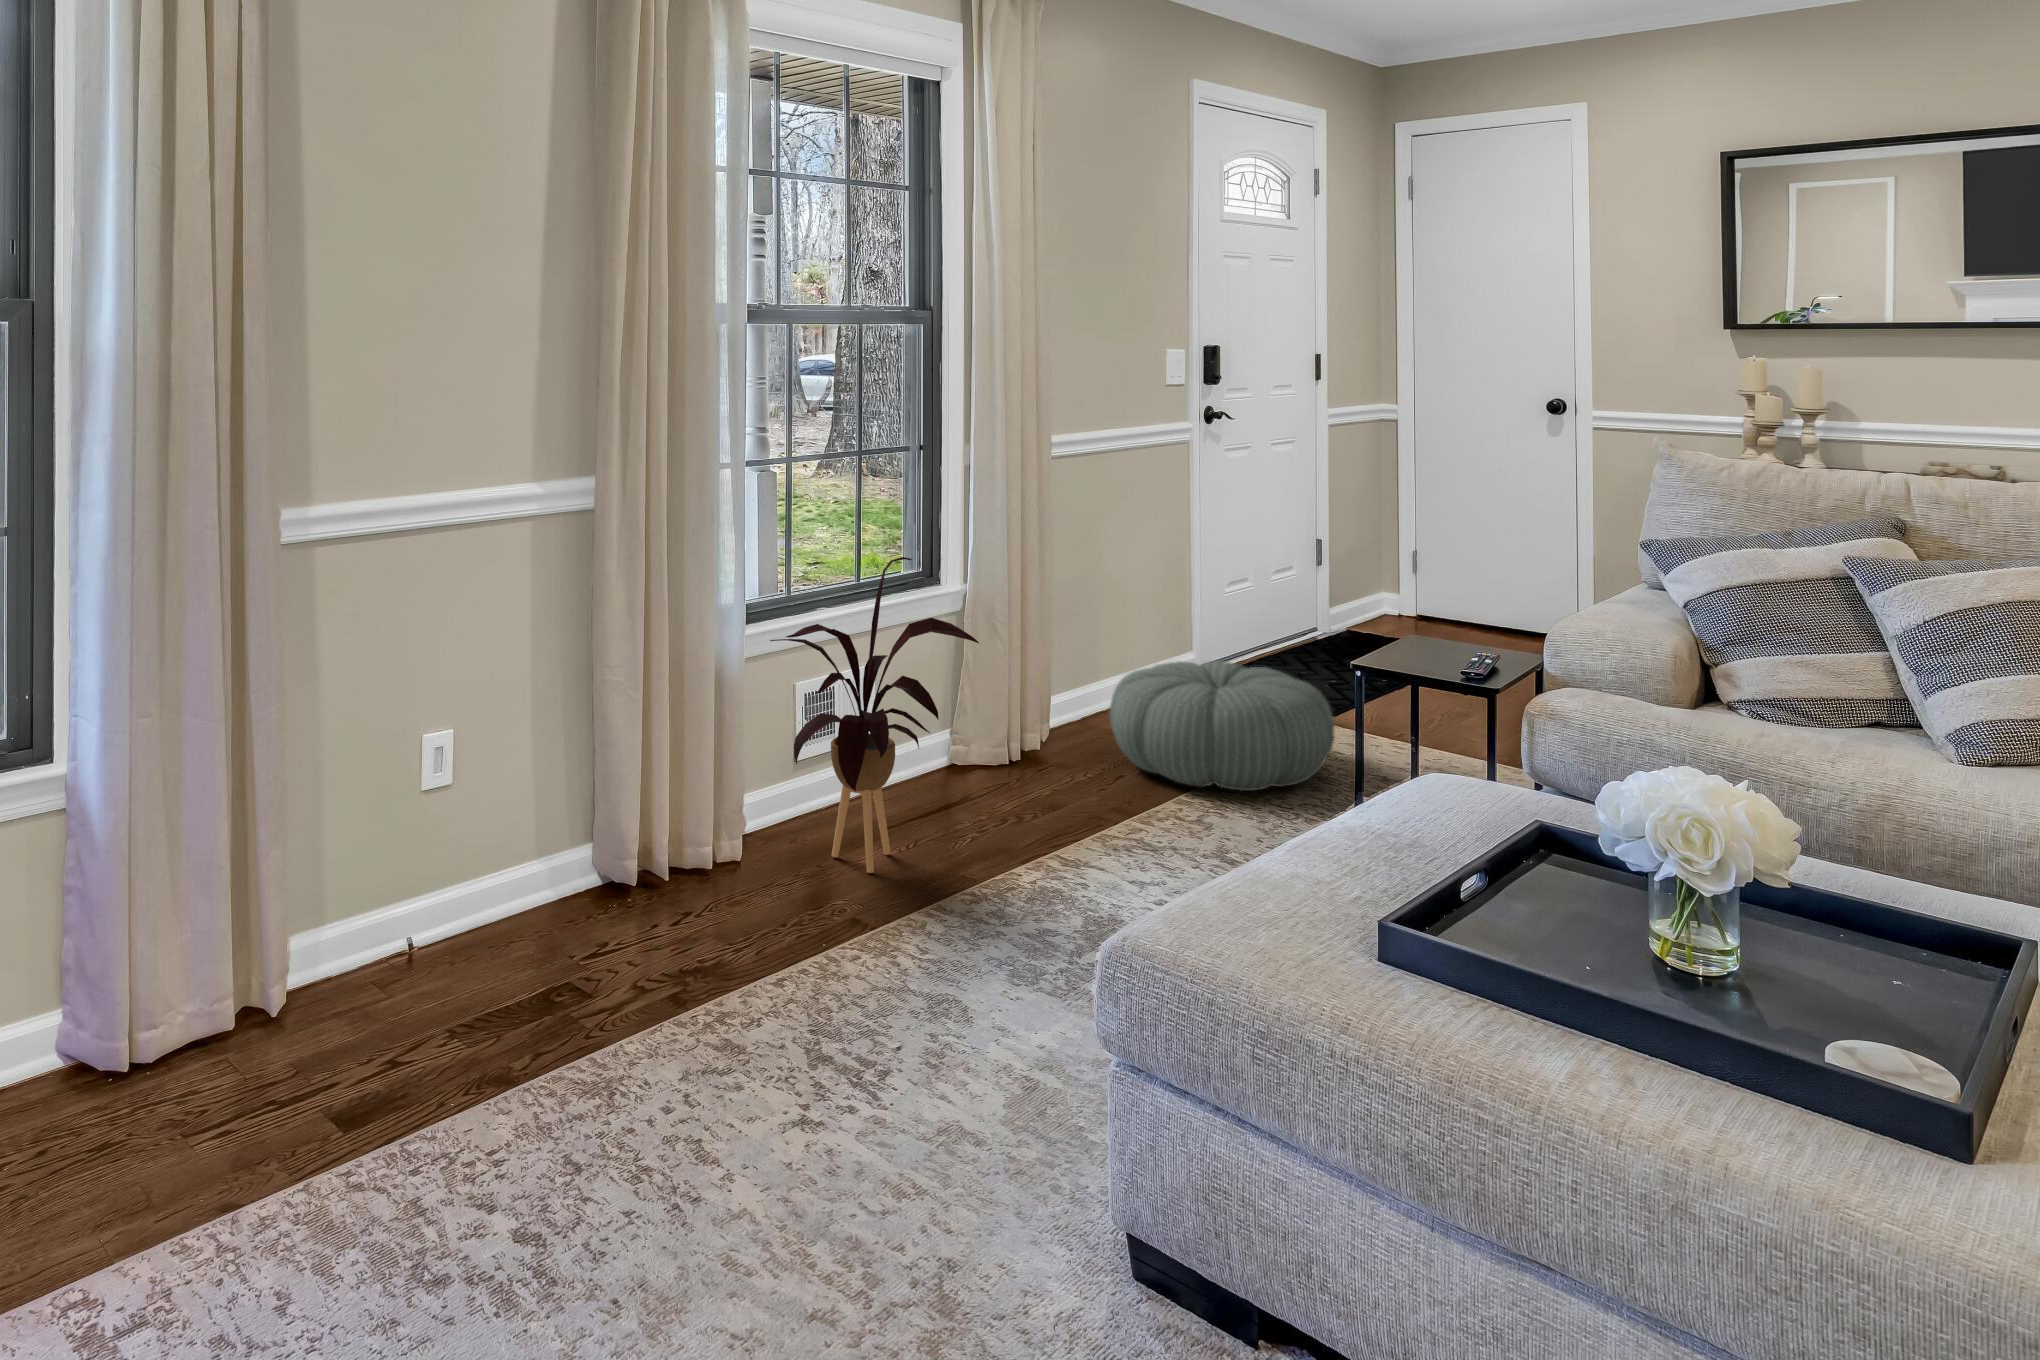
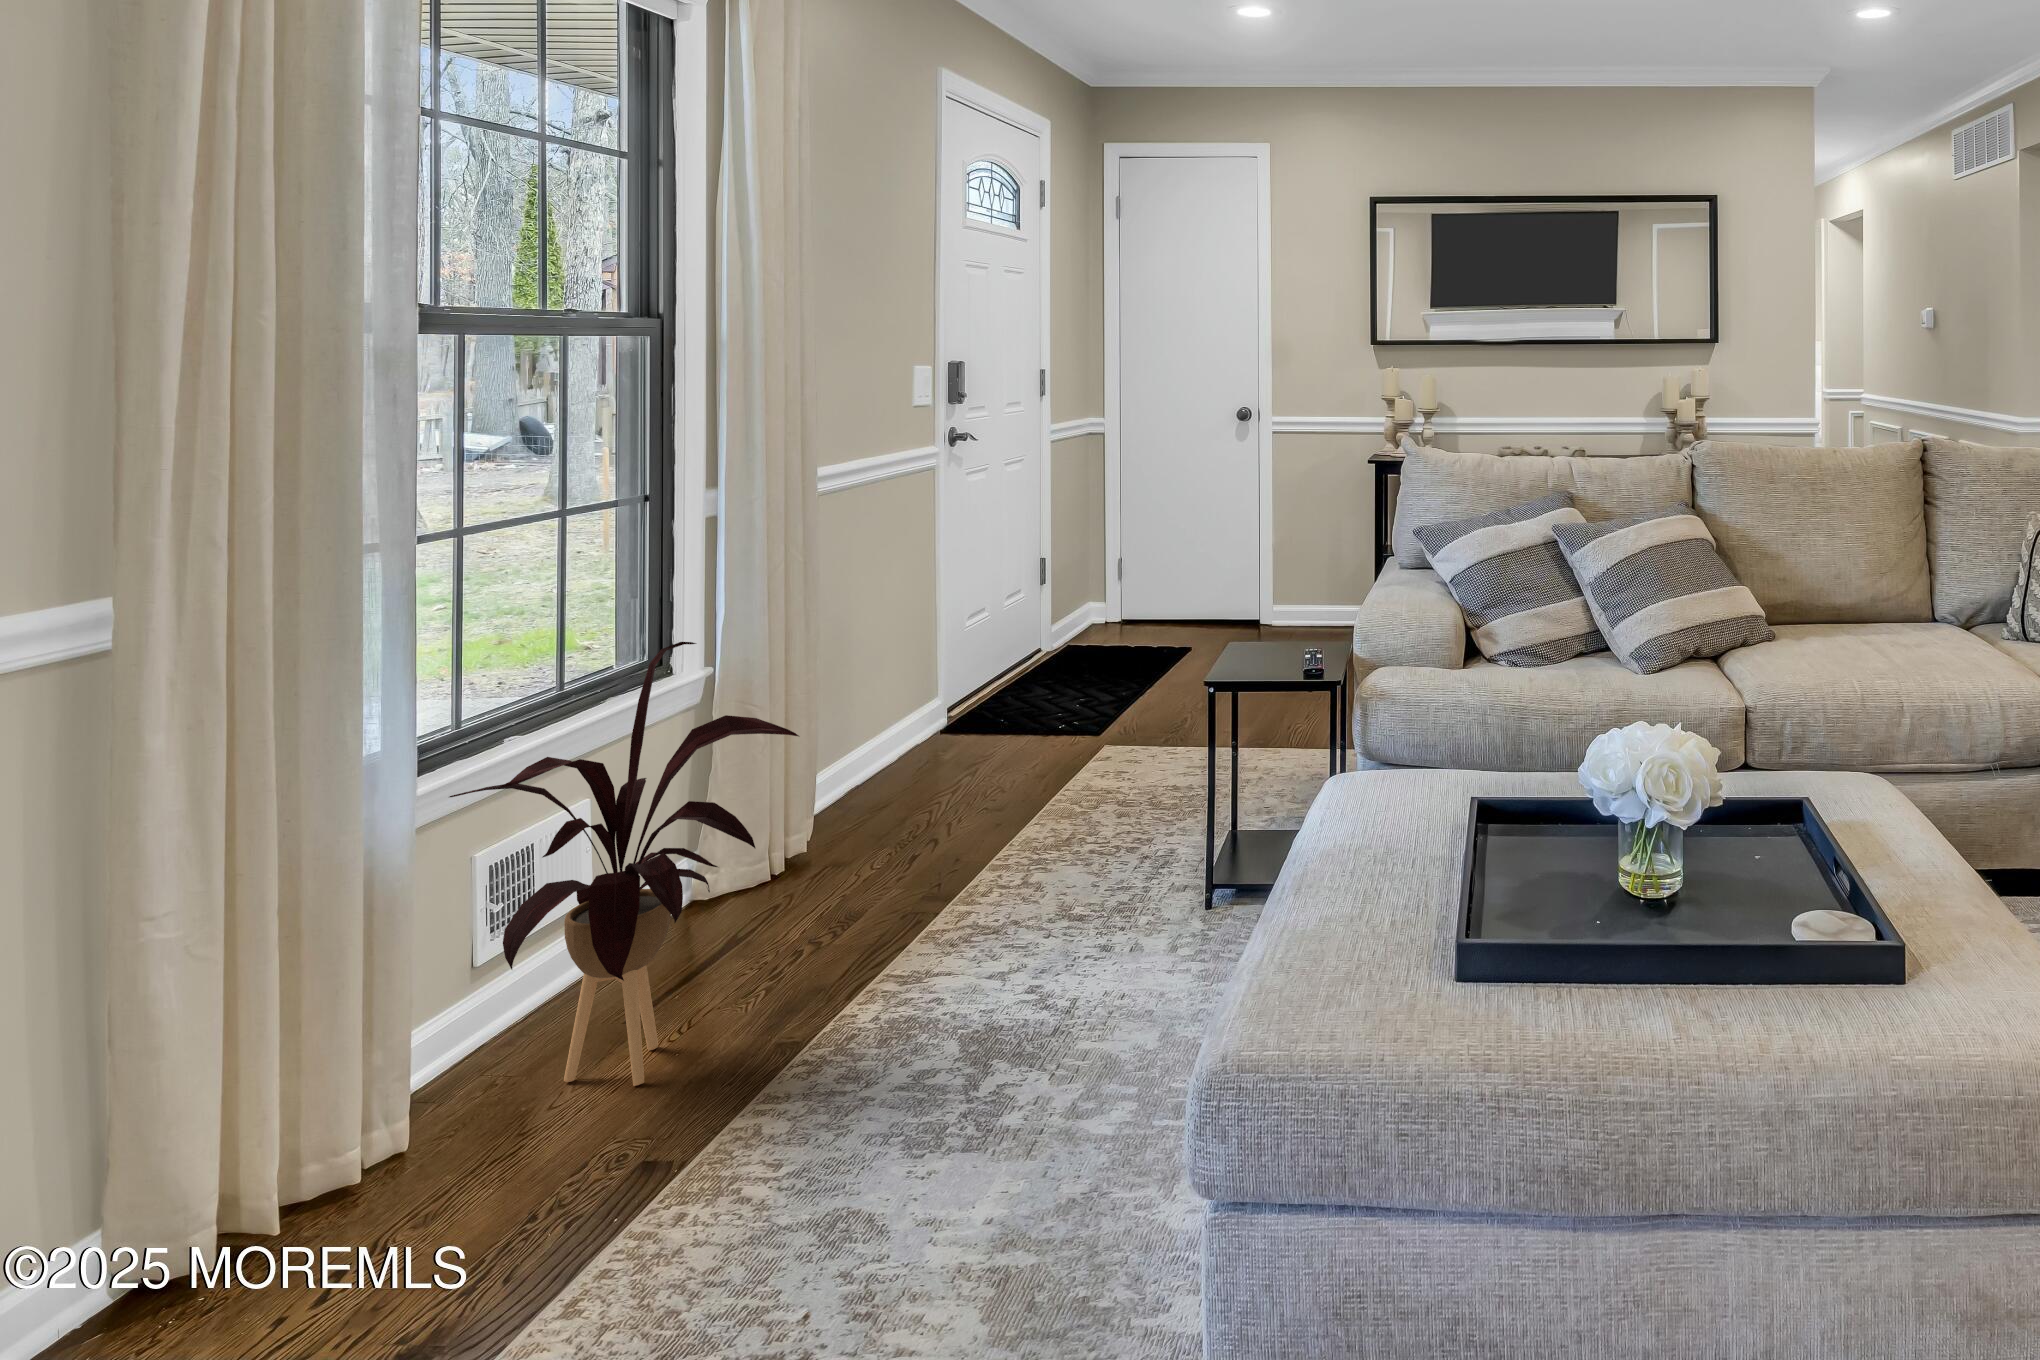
pouf: present [1110,661,1334,791] -> none [894,696,1137,841]

